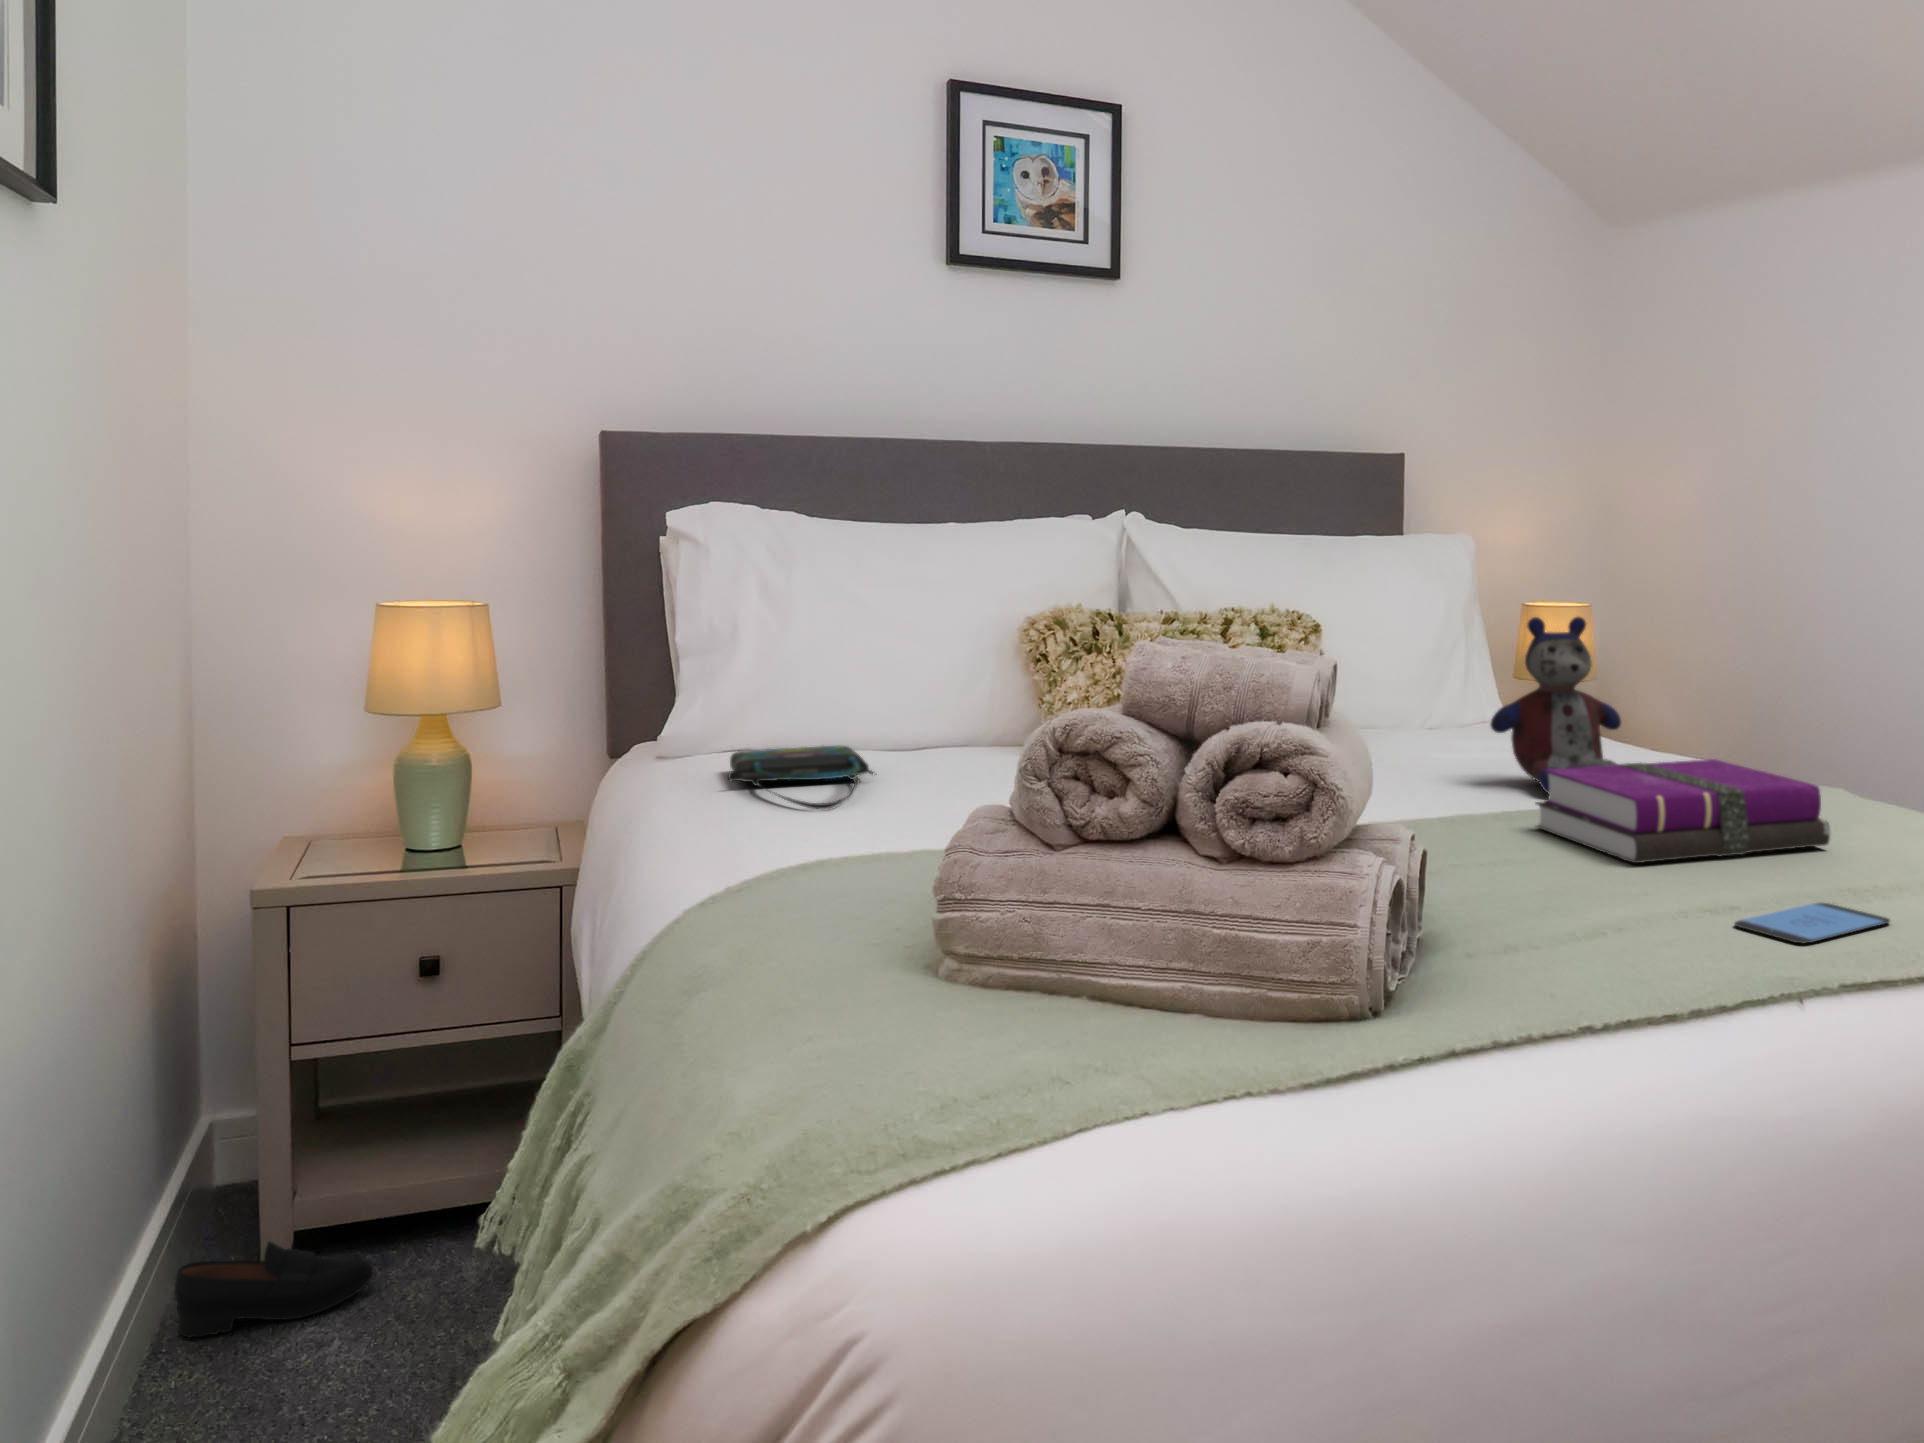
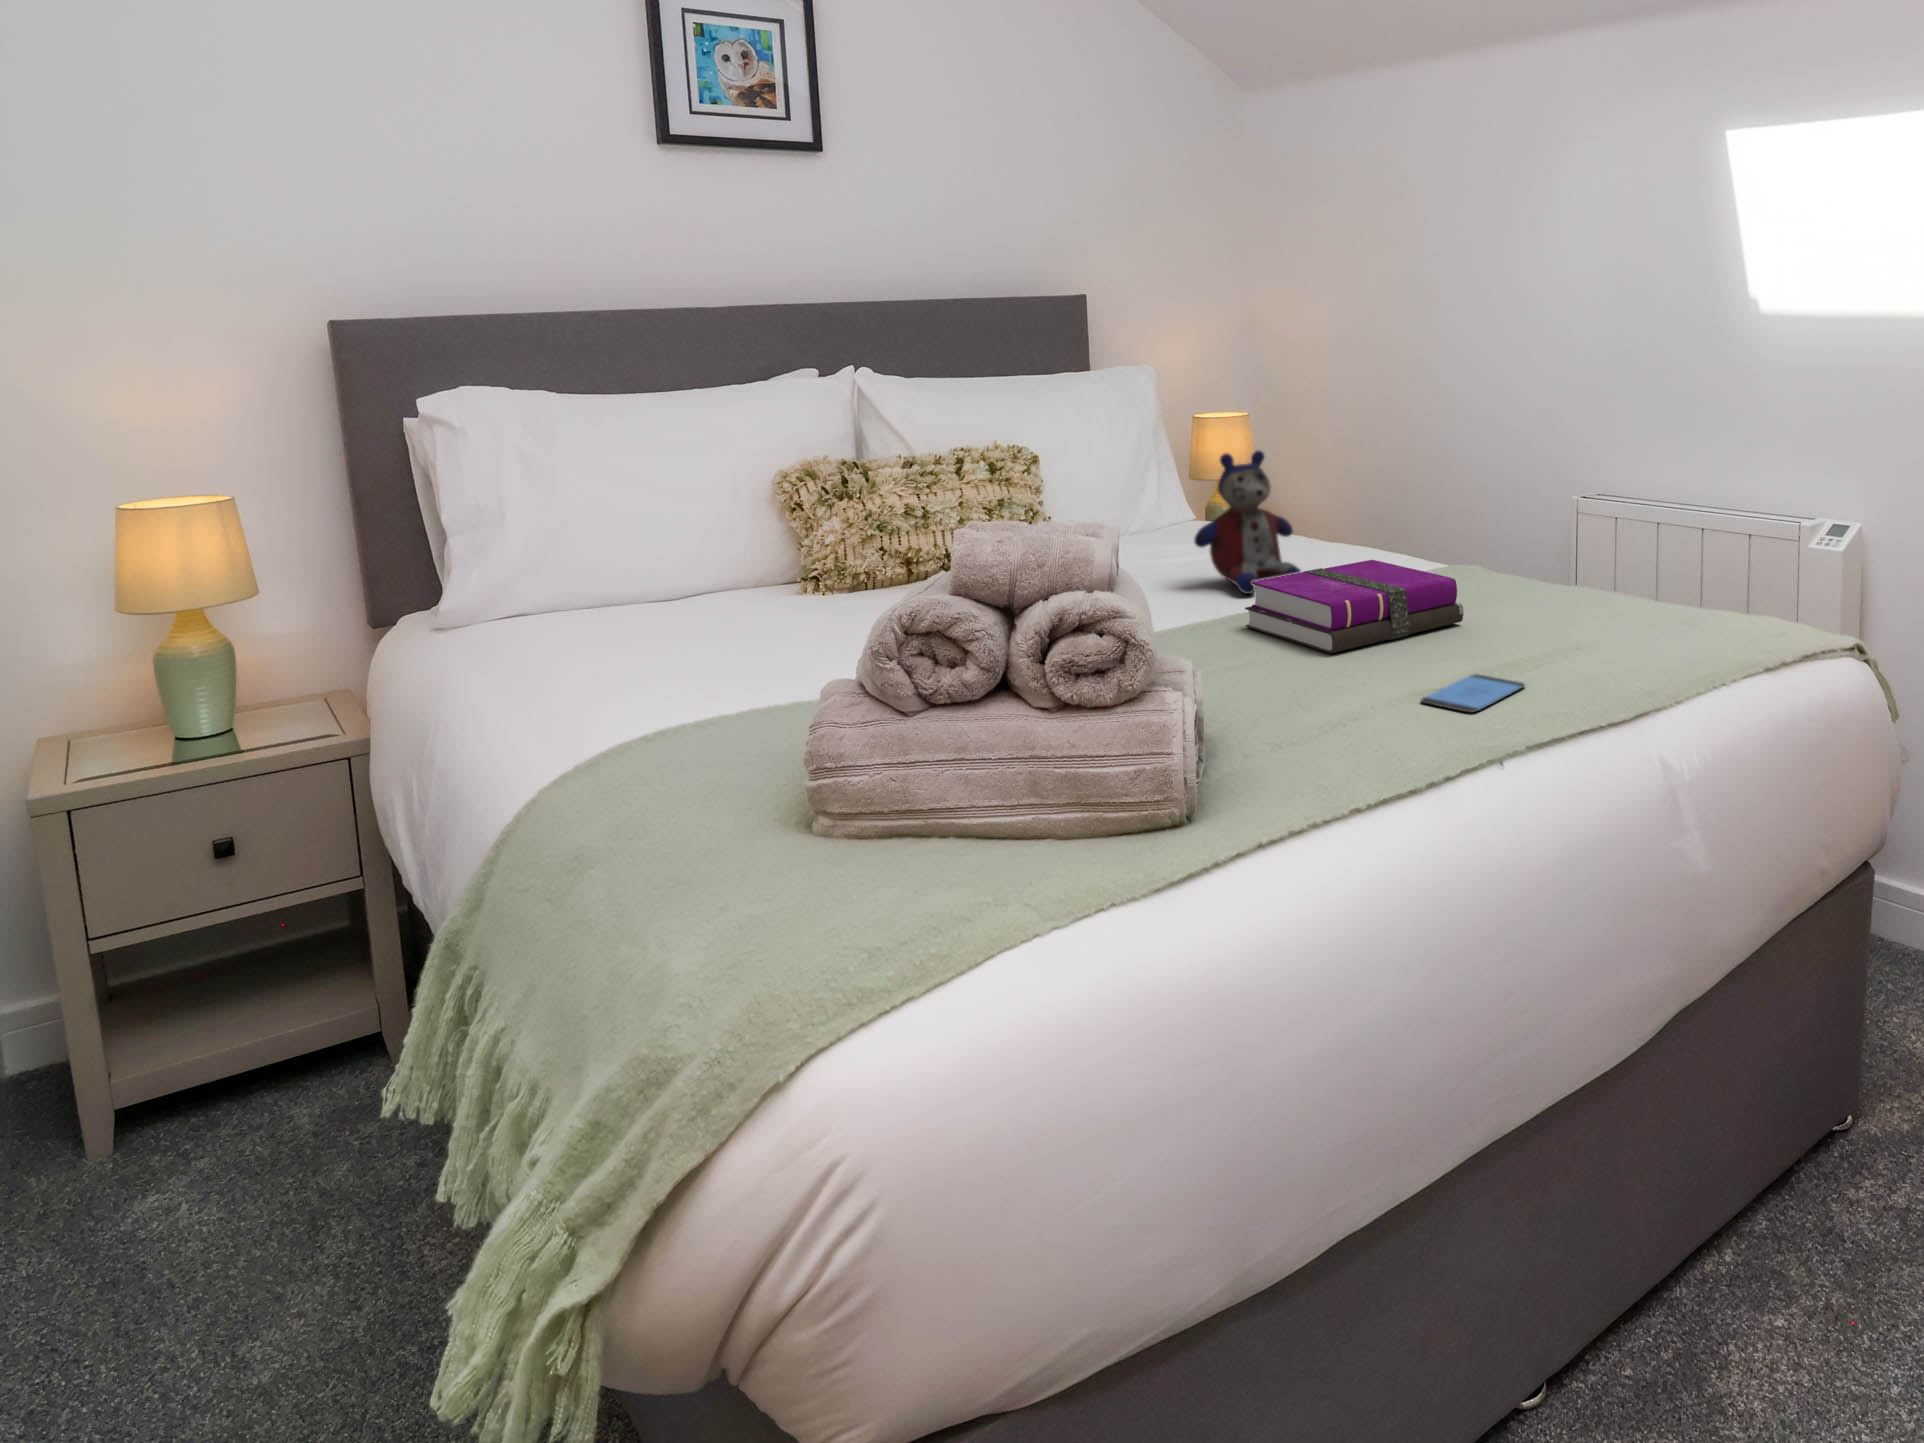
tote bag: present [728,746,873,809] -> none [519,604,668,672]
shoe: present [175,1242,373,1337] -> none [9,1110,221,1216]

